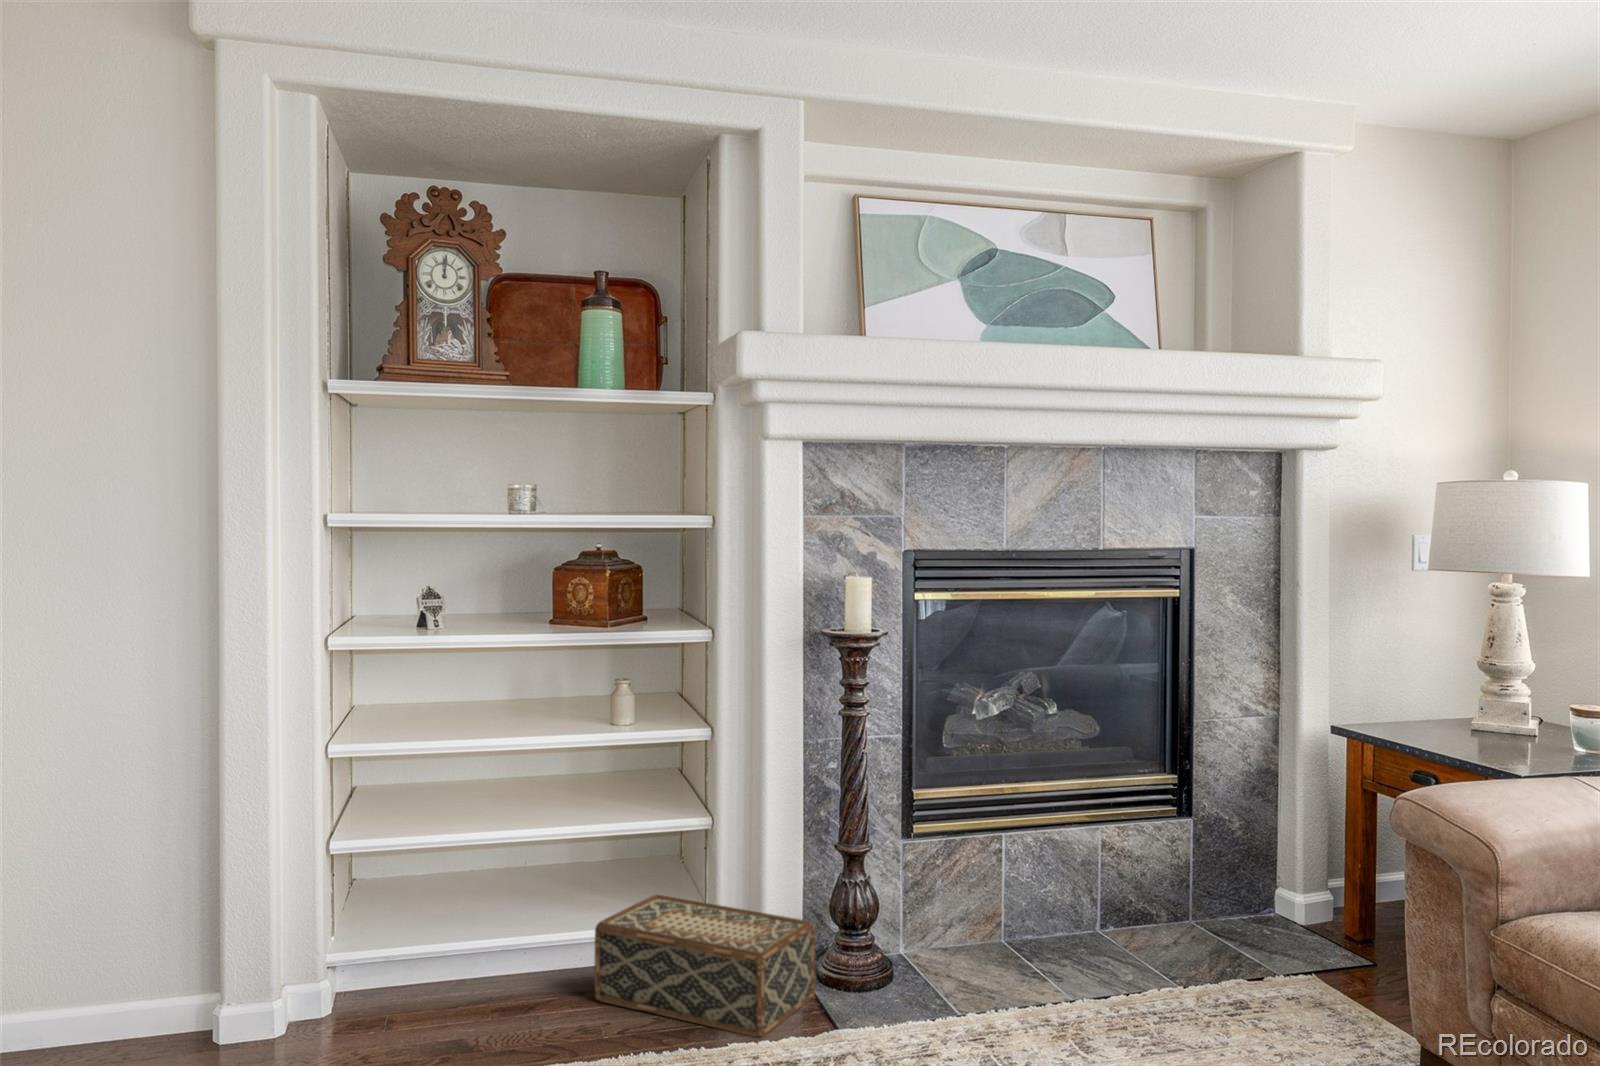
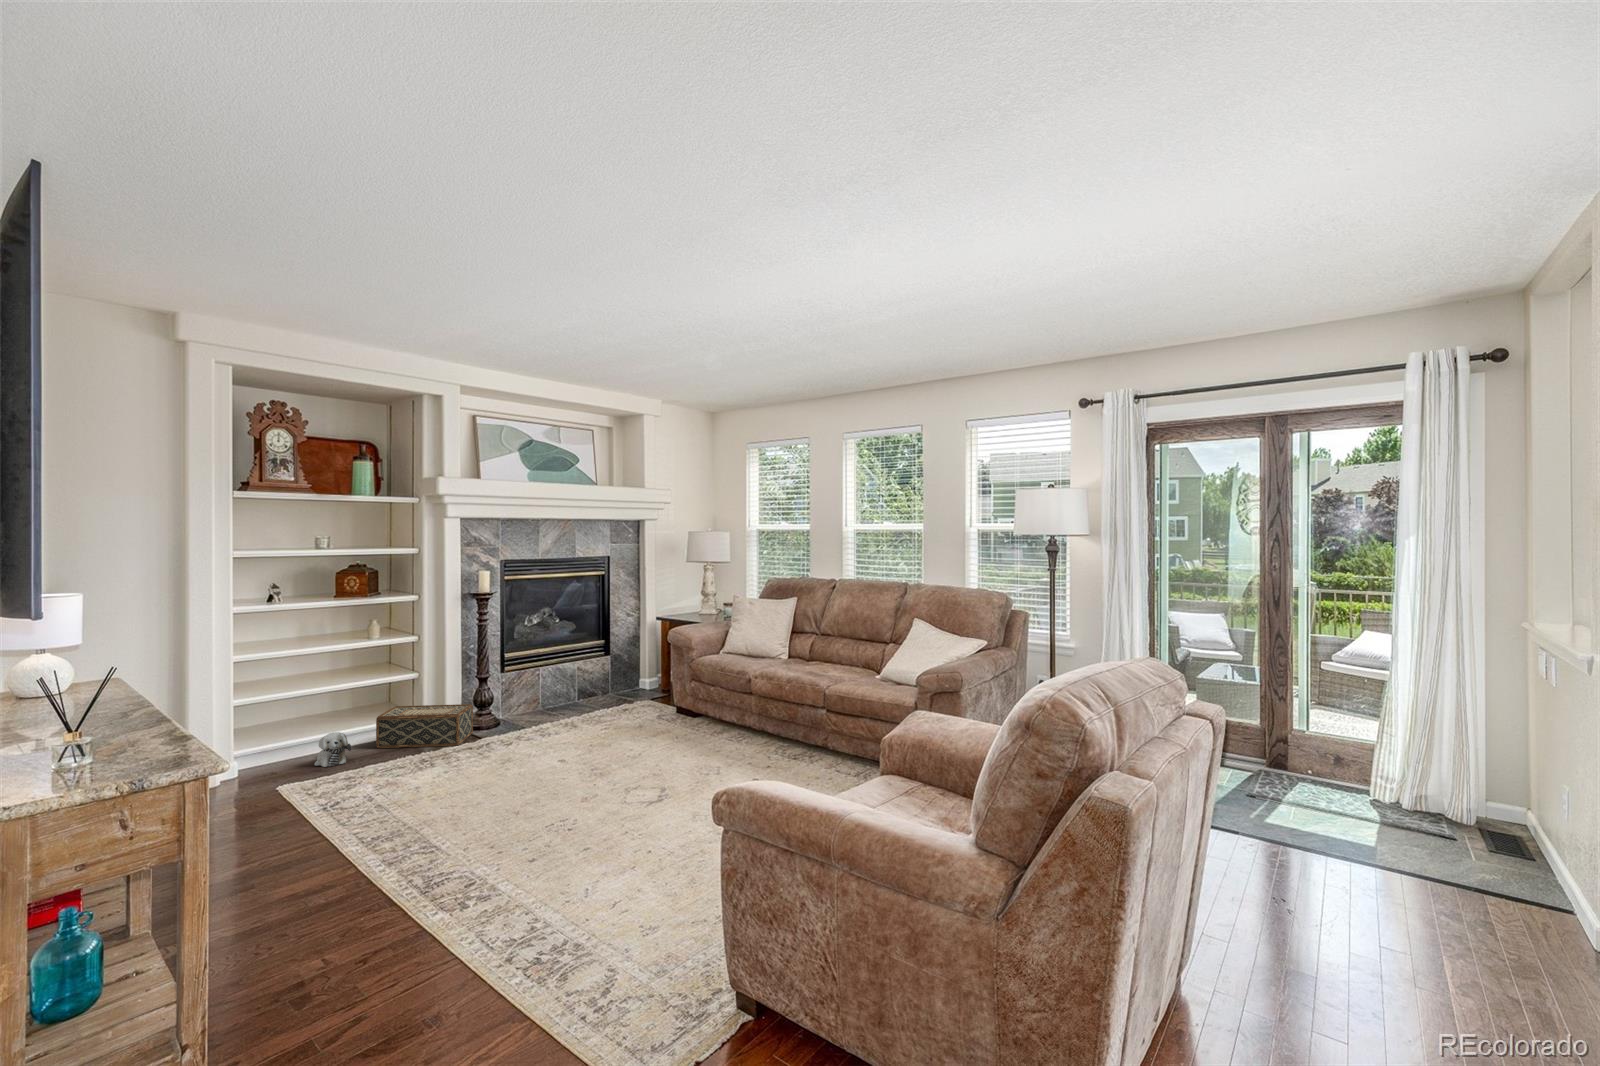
plush toy: none [450,955,526,1041] -> present [314,732,351,767]

